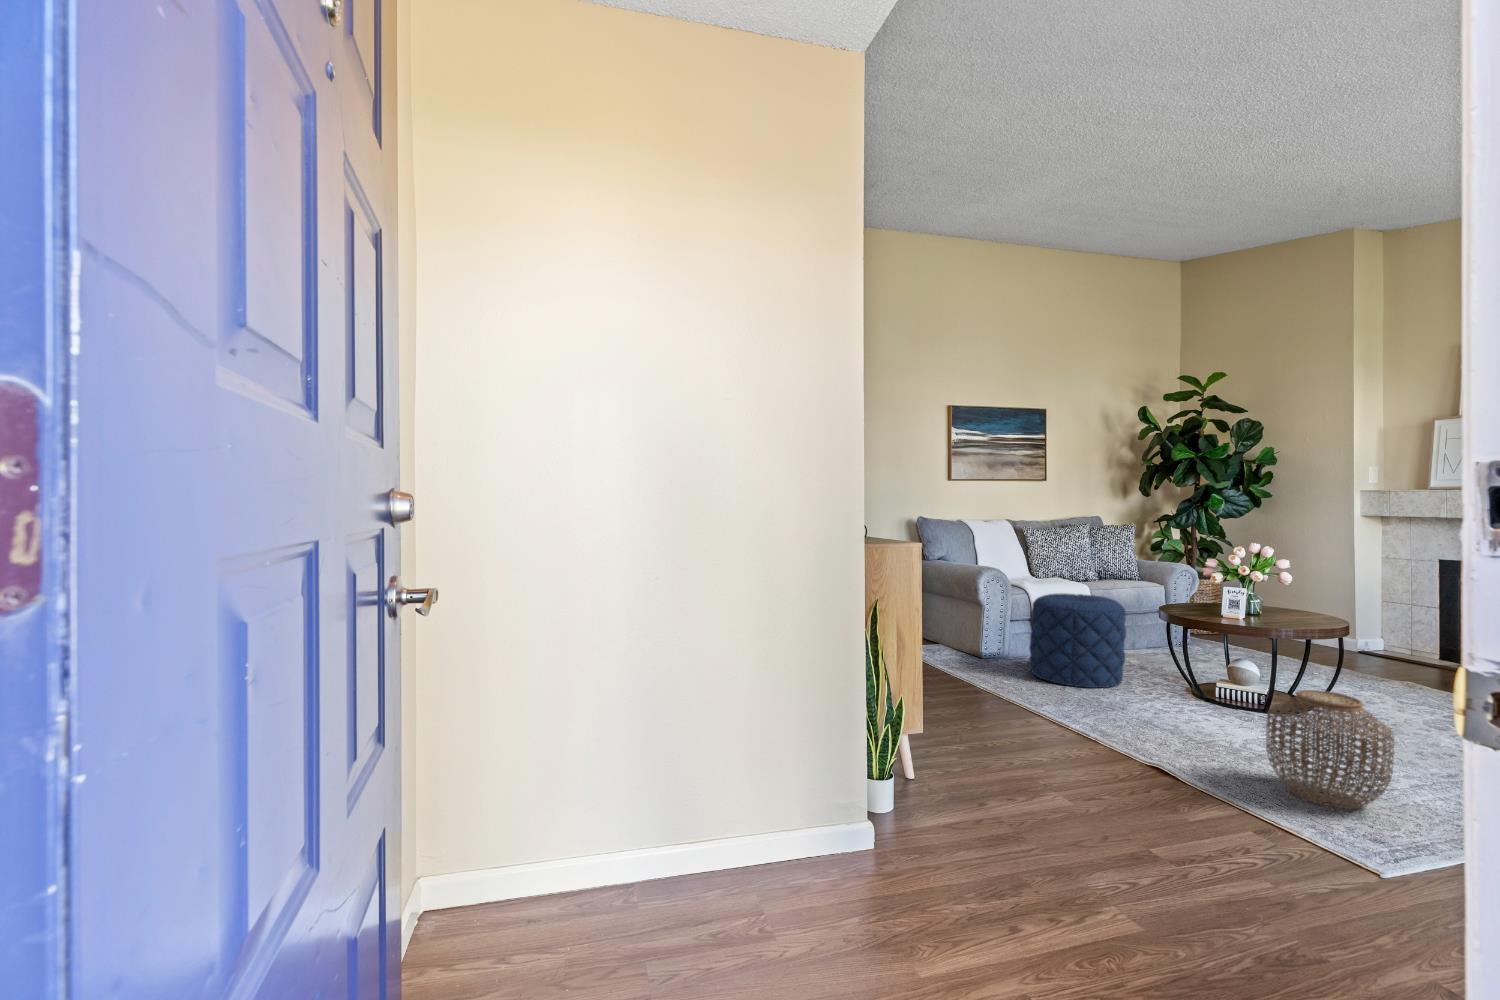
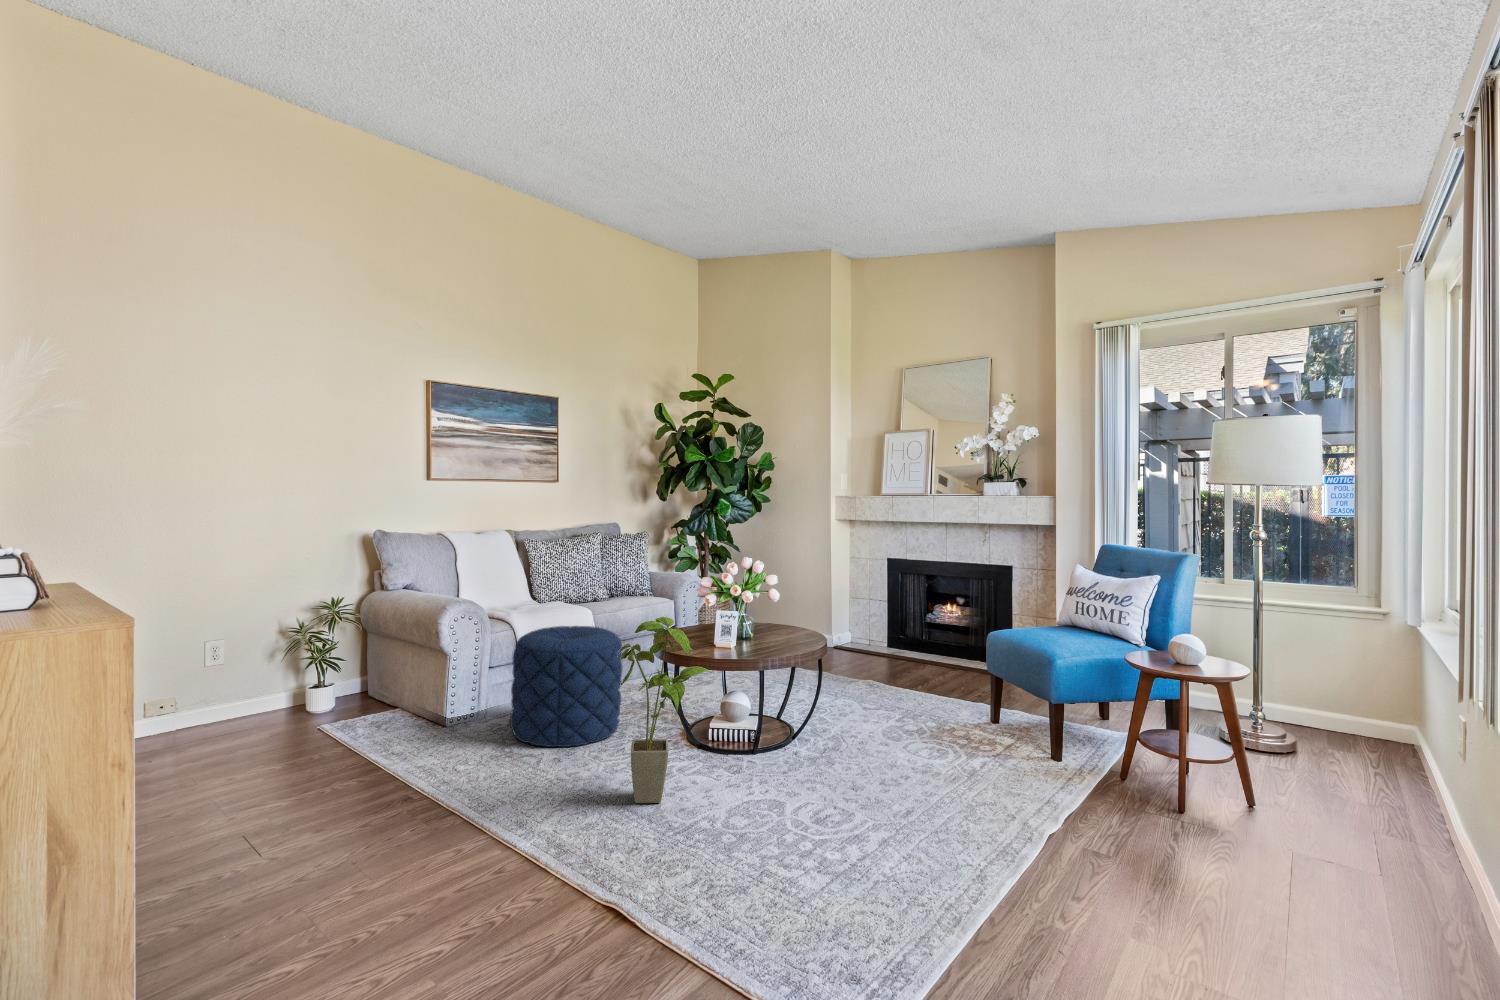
house plant: none [1133,580,1226,732] -> present [617,617,711,803]
woven basket: present [1266,690,1394,810] -> none [742,747,859,892]

